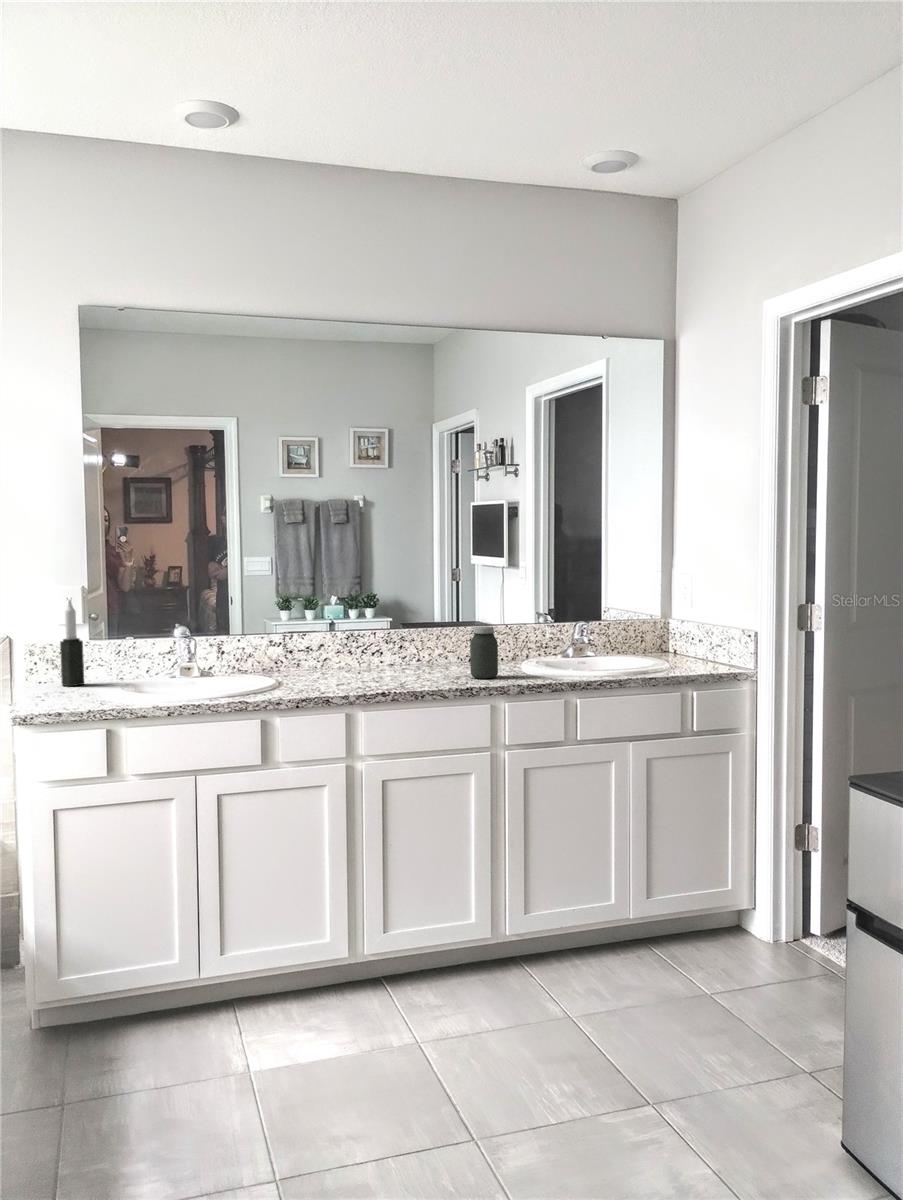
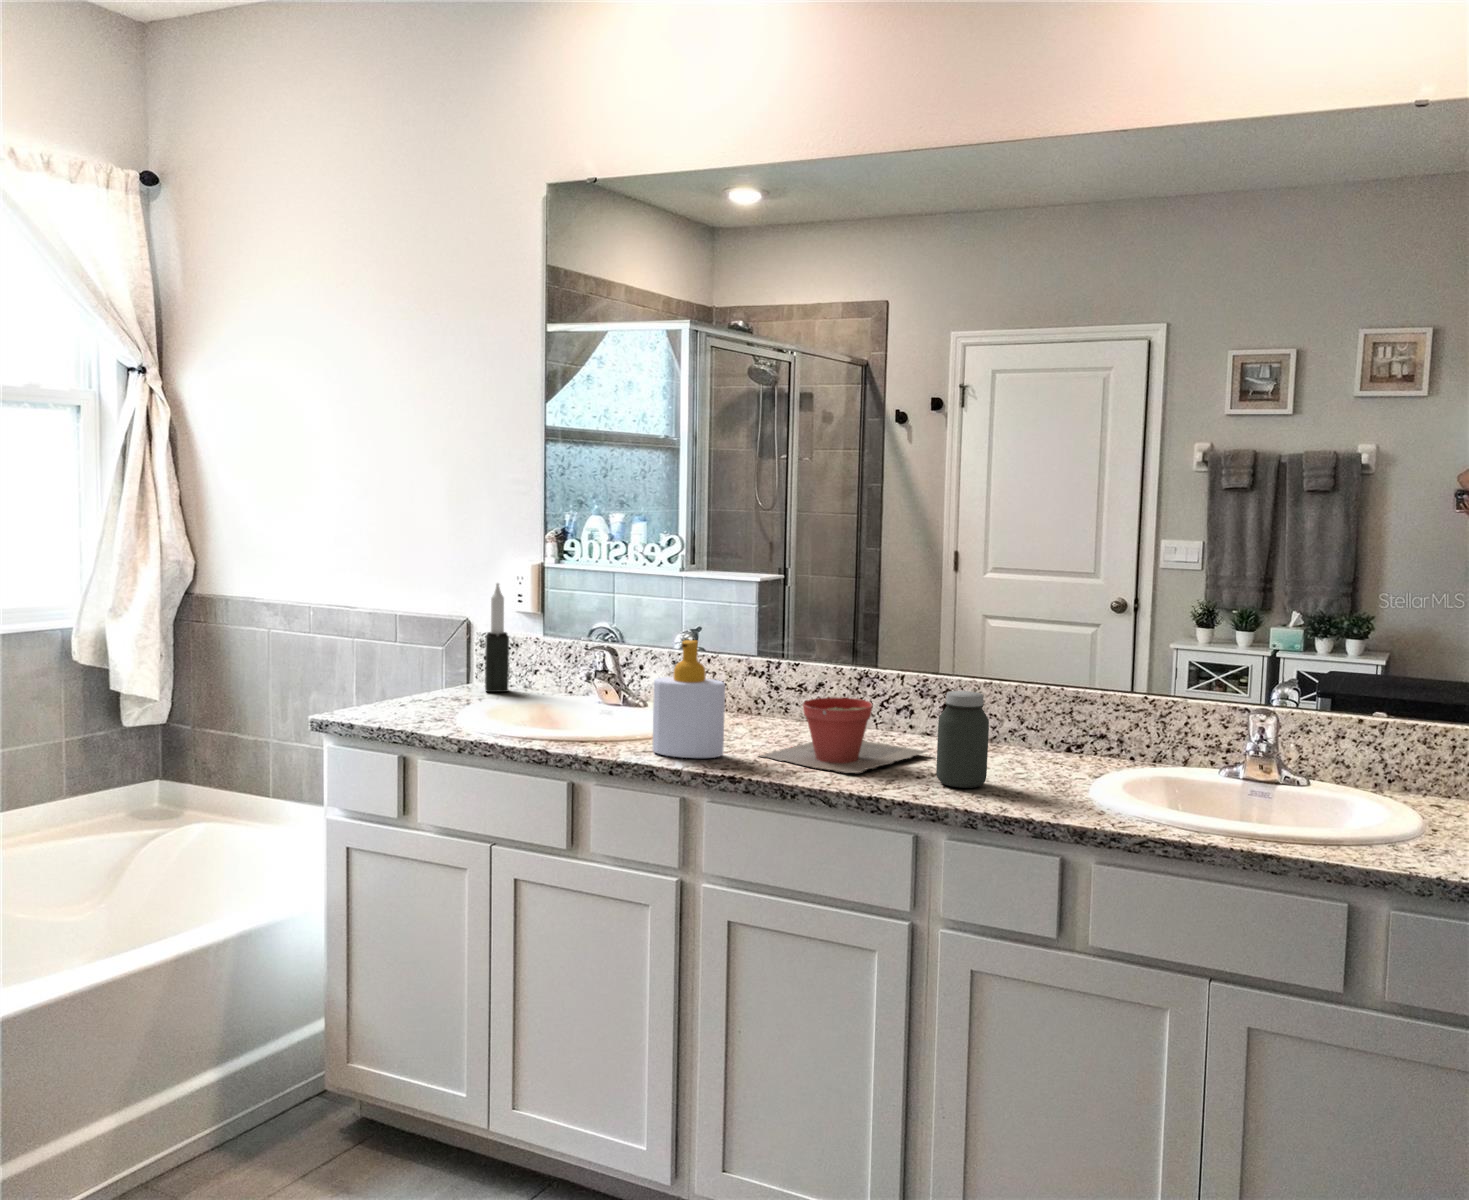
soap bottle: none [305,616,351,691] -> present [653,640,725,758]
plant pot: none [361,642,436,684] -> present [760,697,928,773]

